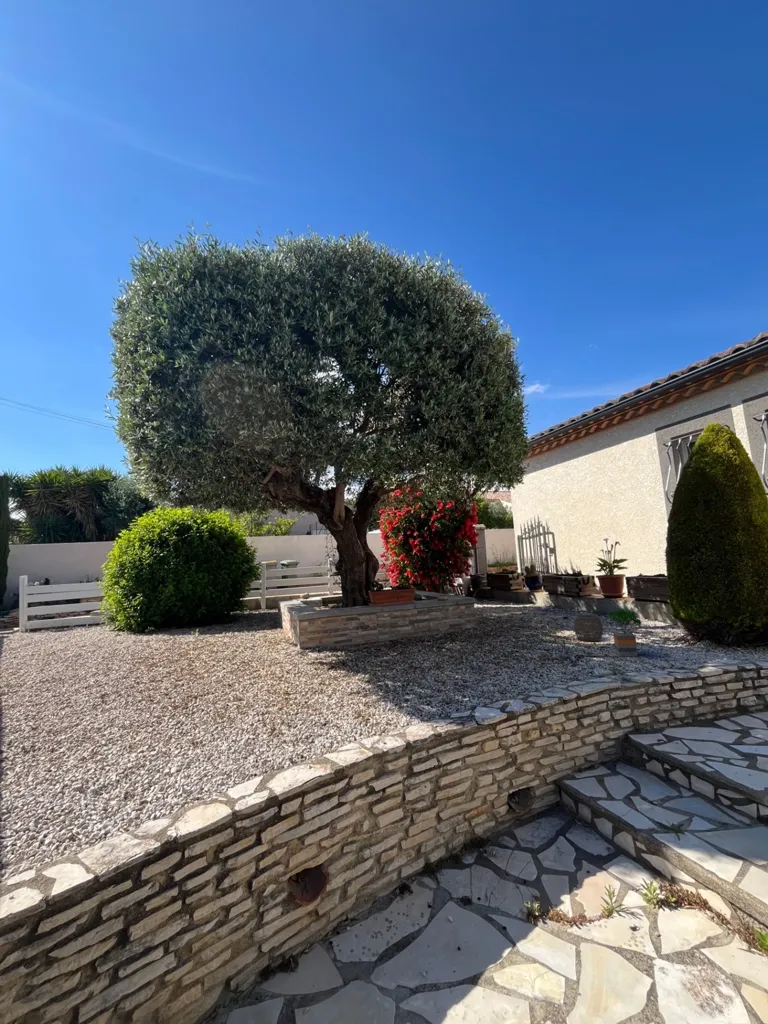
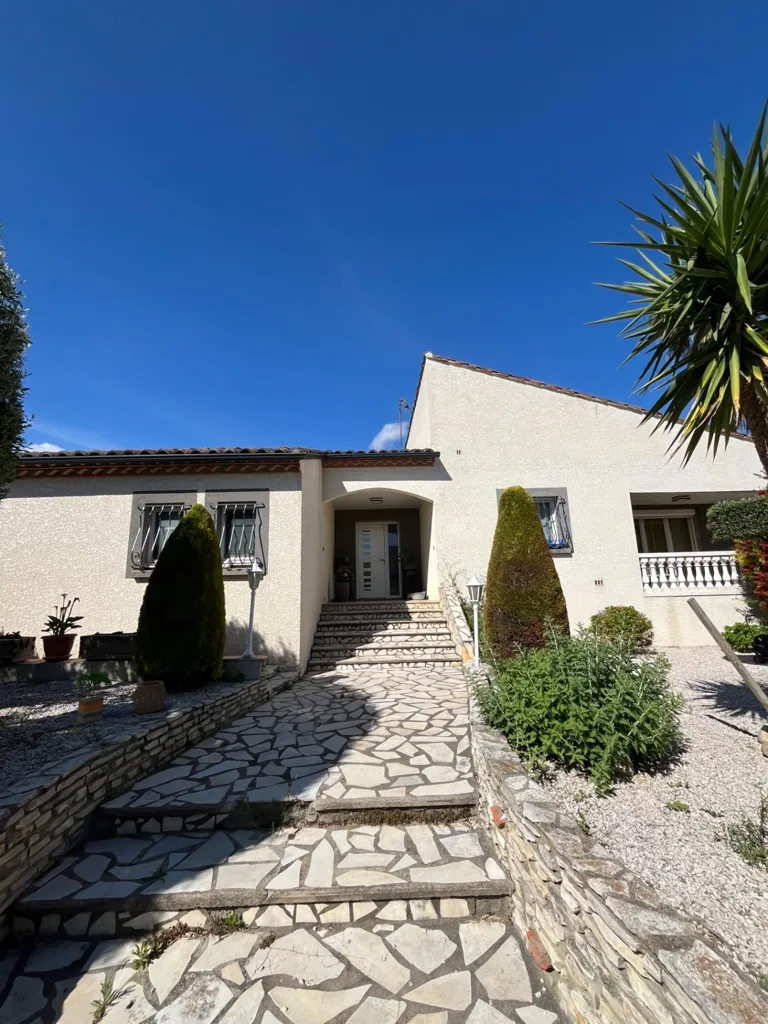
woven basket: present [574,615,603,641] -> present [132,681,166,713]

